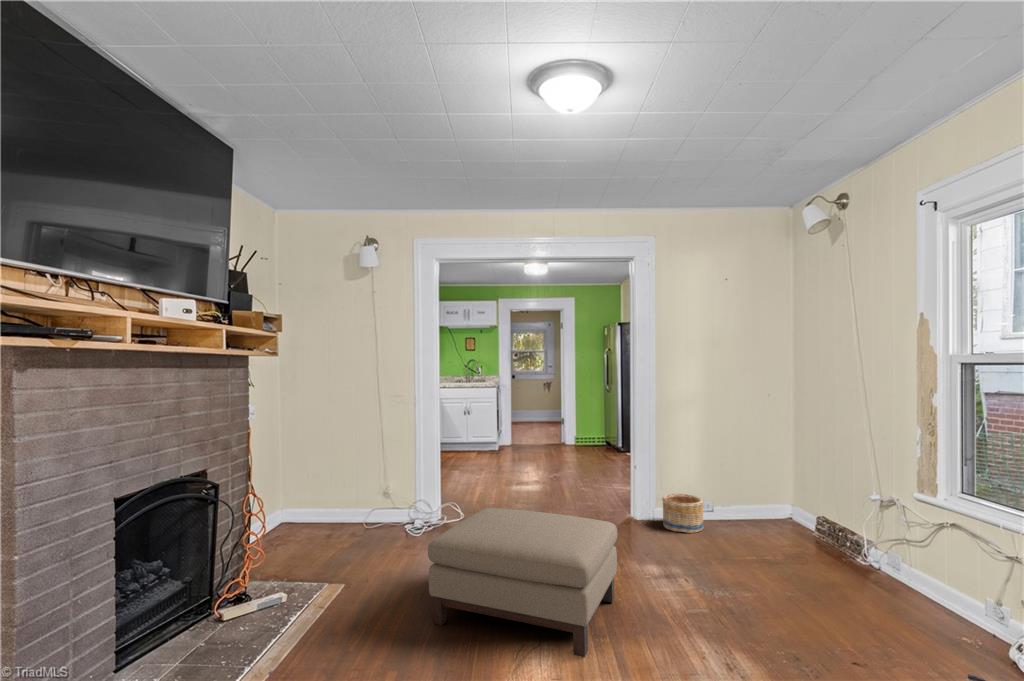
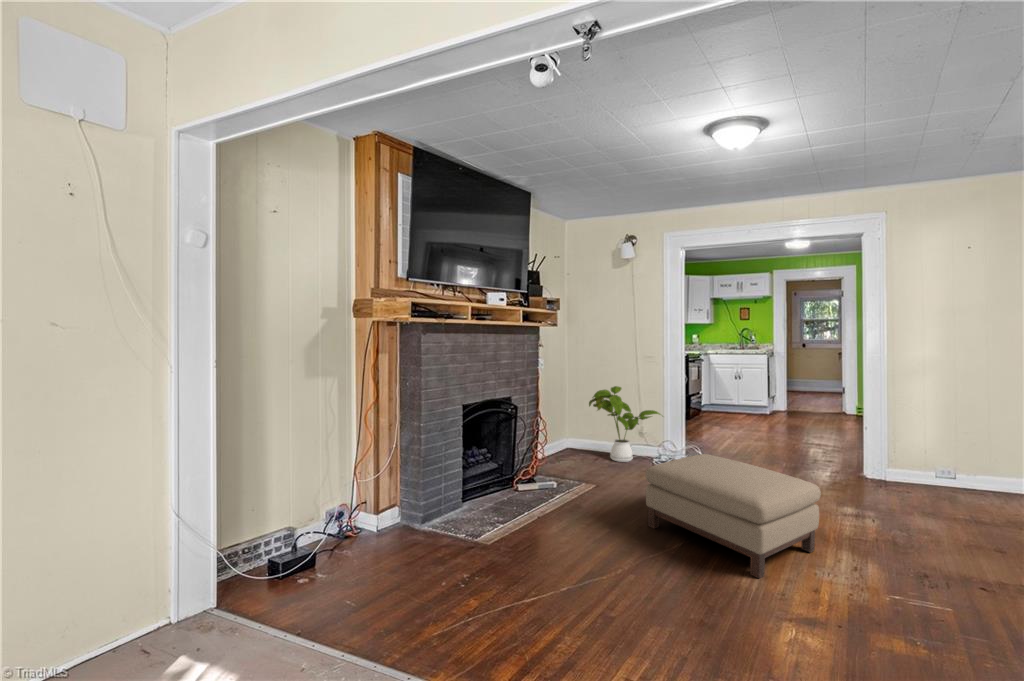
house plant: none [317,435,418,536] -> present [589,386,661,462]
basket: present [662,494,703,533] -> none [919,480,975,524]

